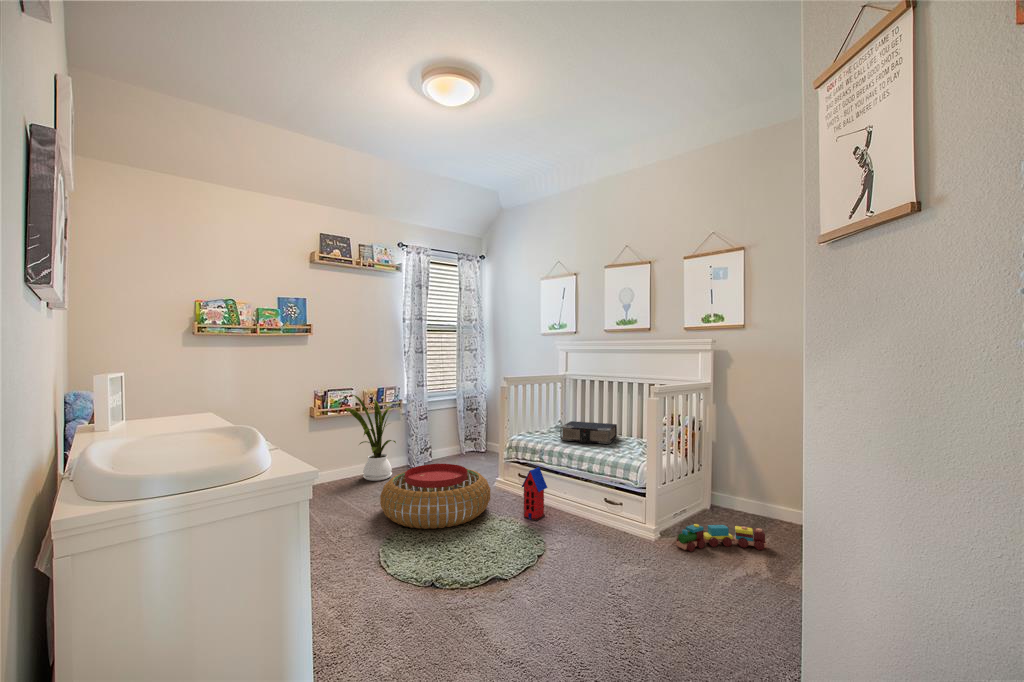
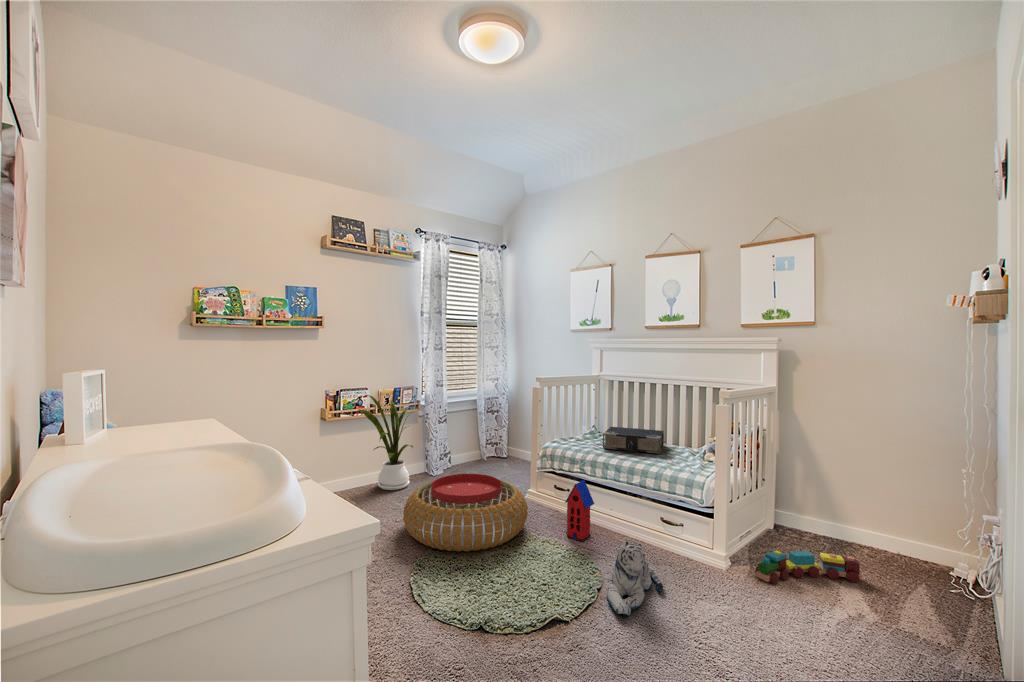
plush toy: none [544,514,594,574] -> present [607,541,663,616]

